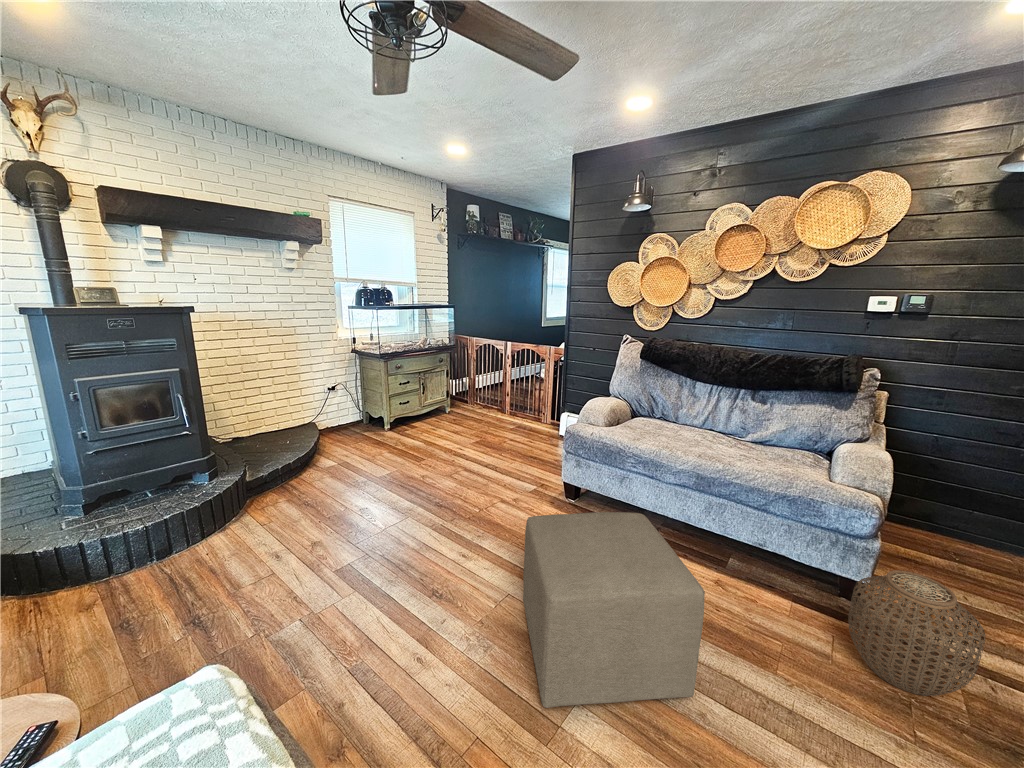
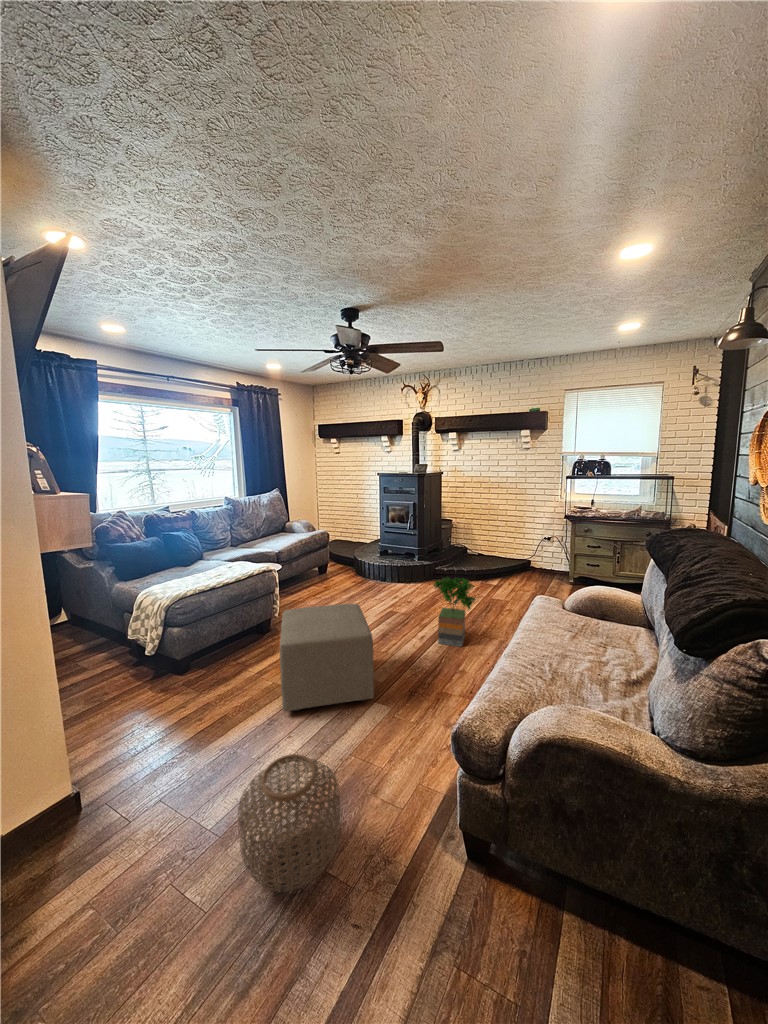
potted tree: none [453,437,521,531] -> present [434,577,476,647]

